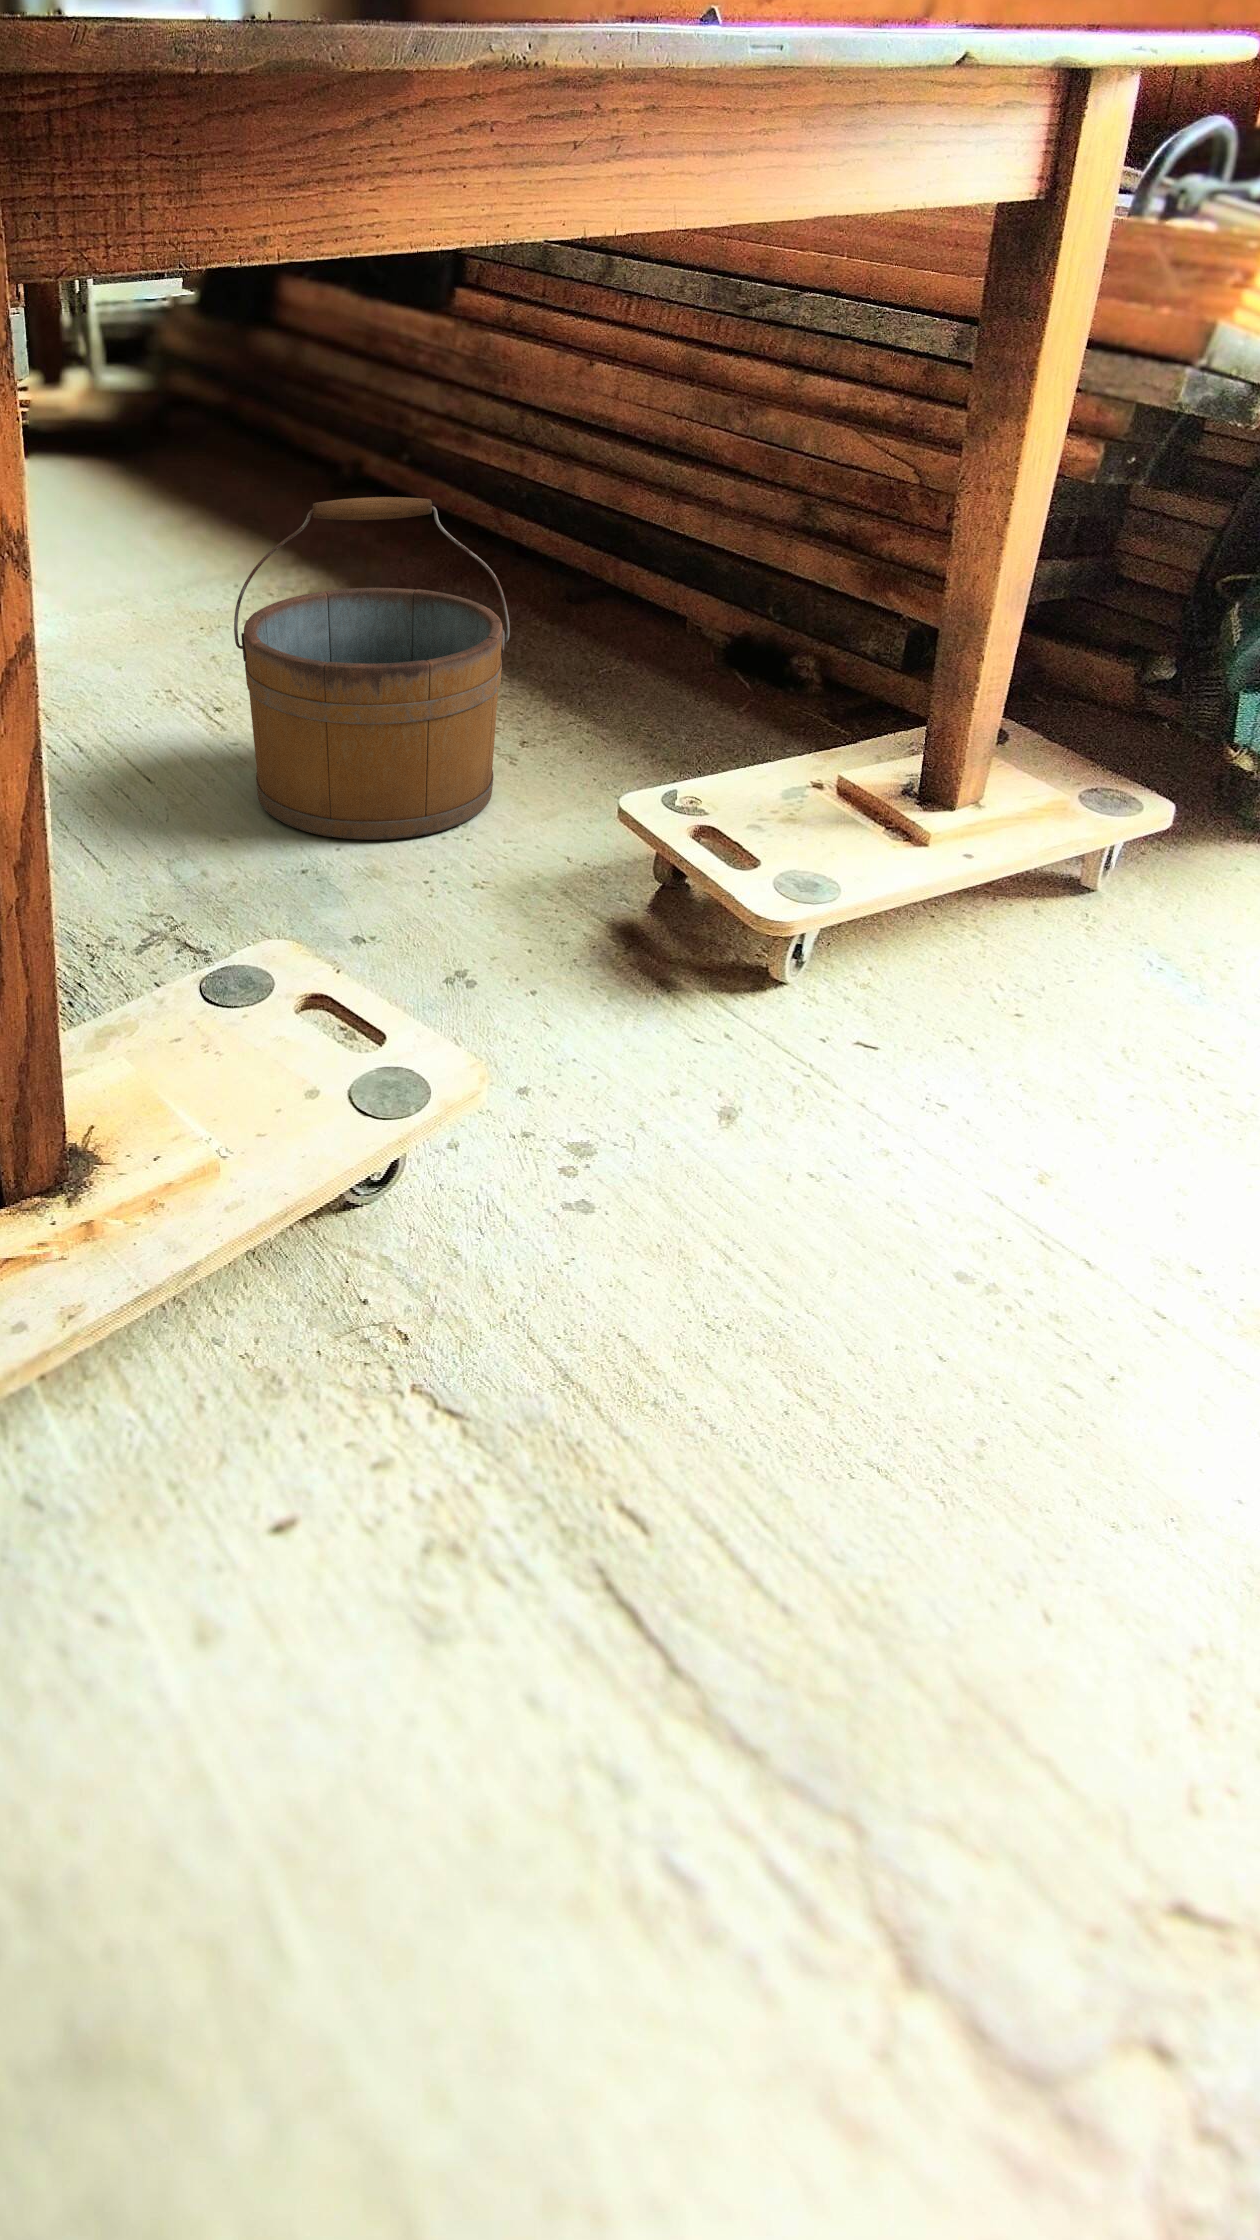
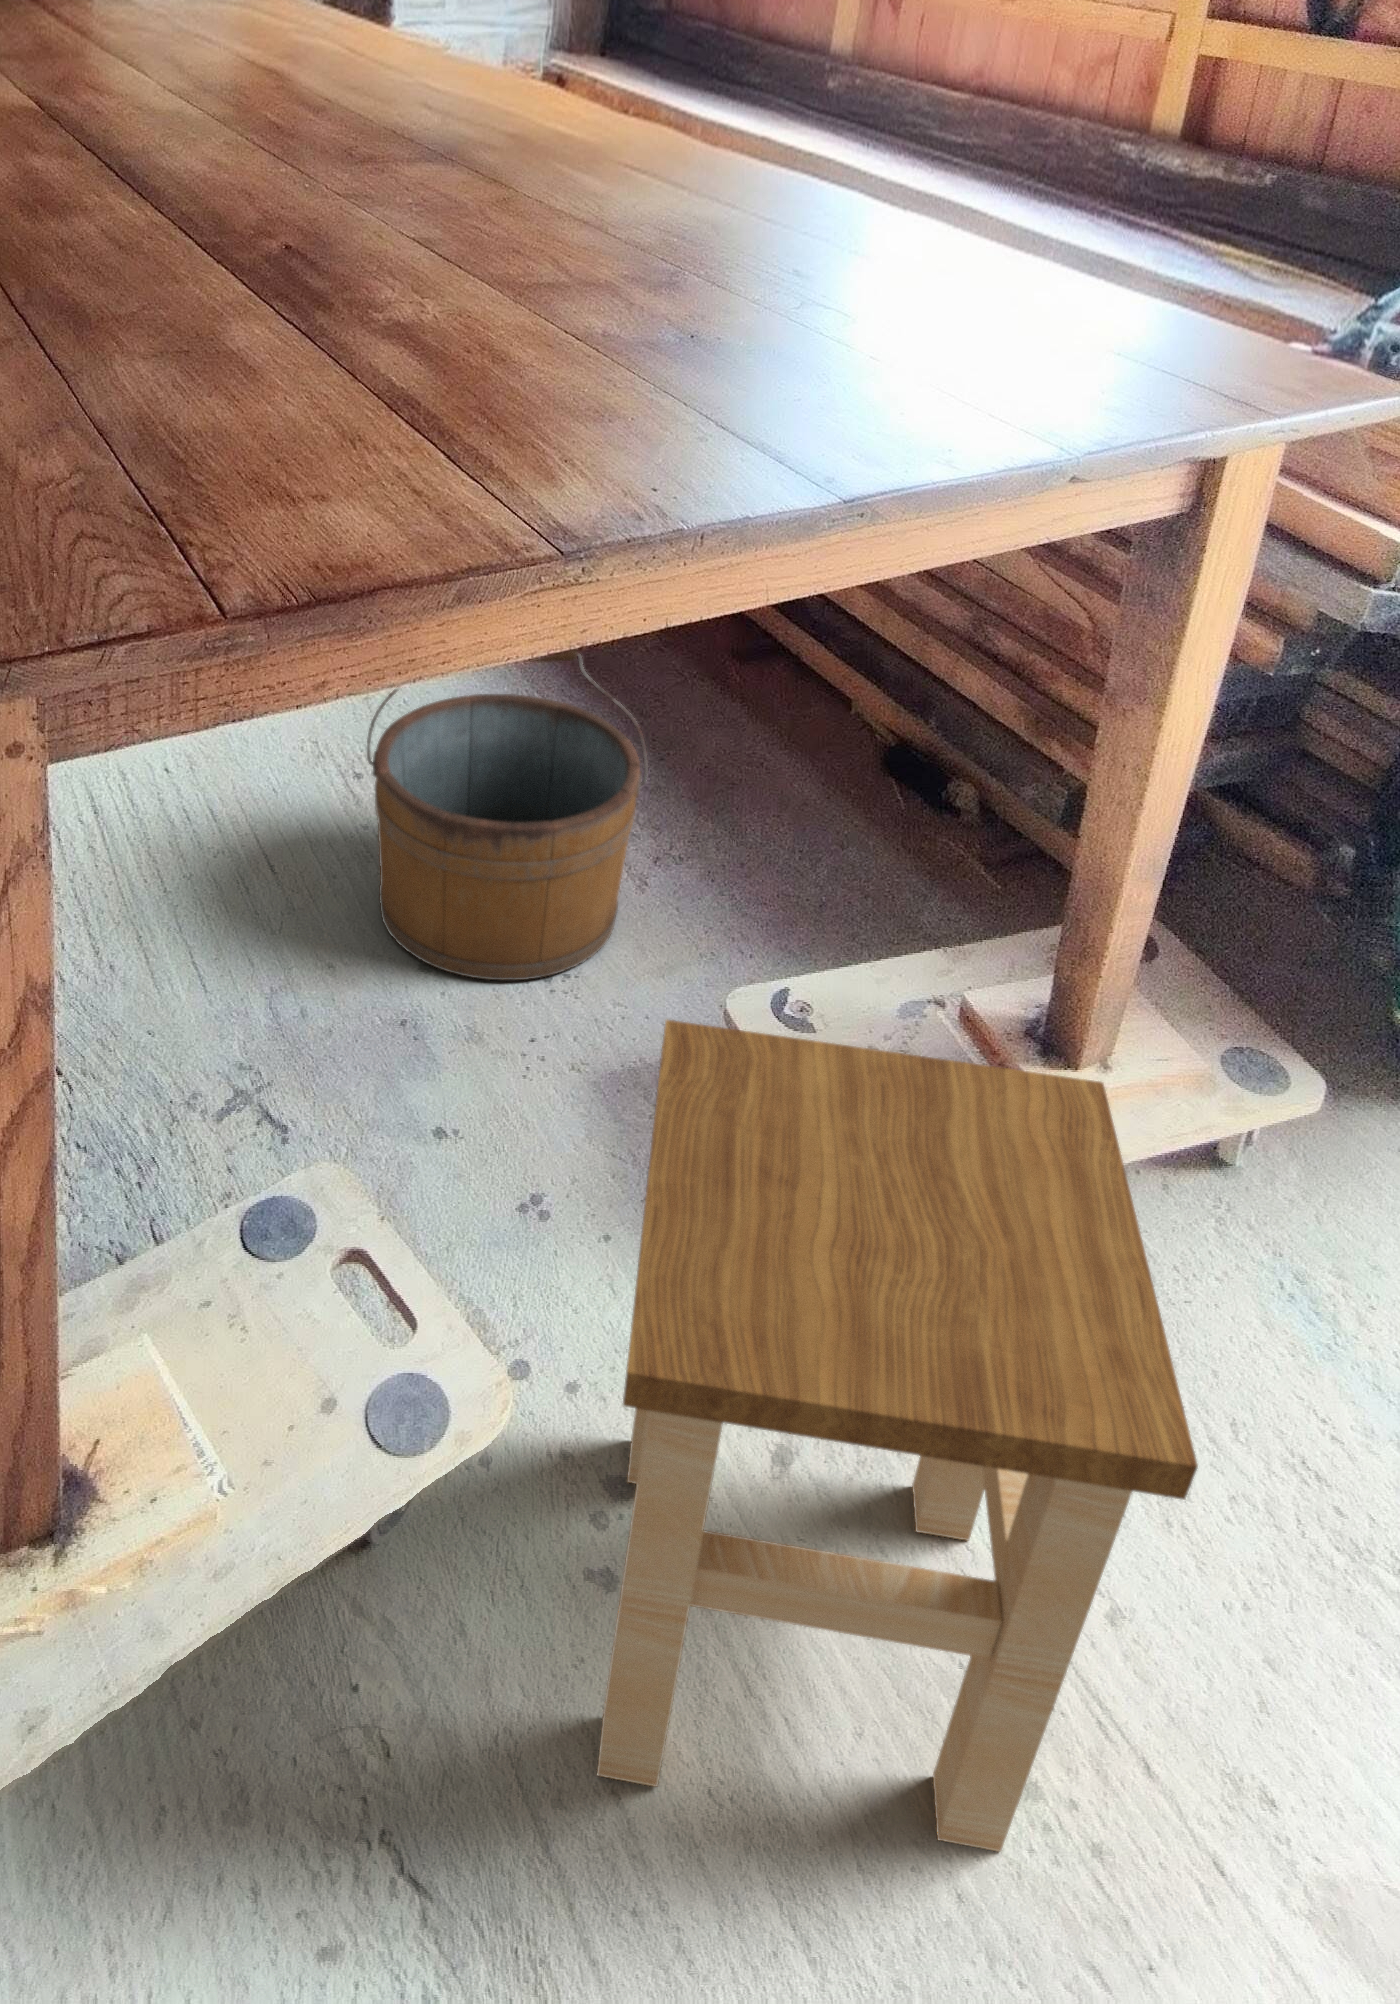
stool: none [581,647,1093,1335] -> present [597,1020,1198,1852]

